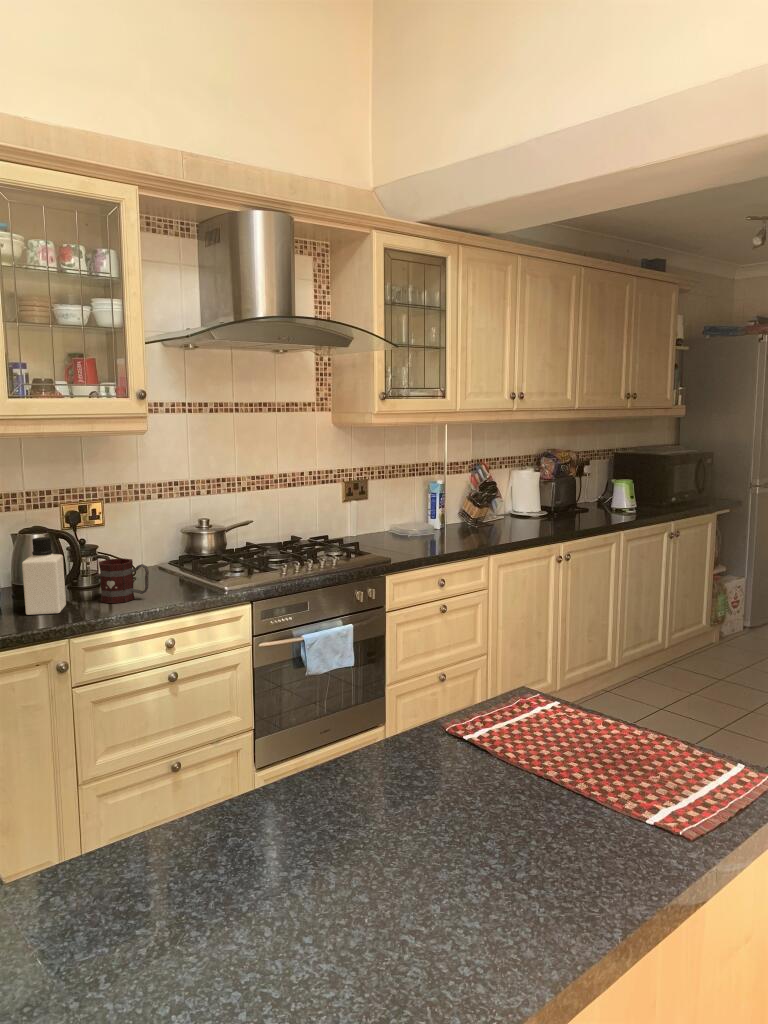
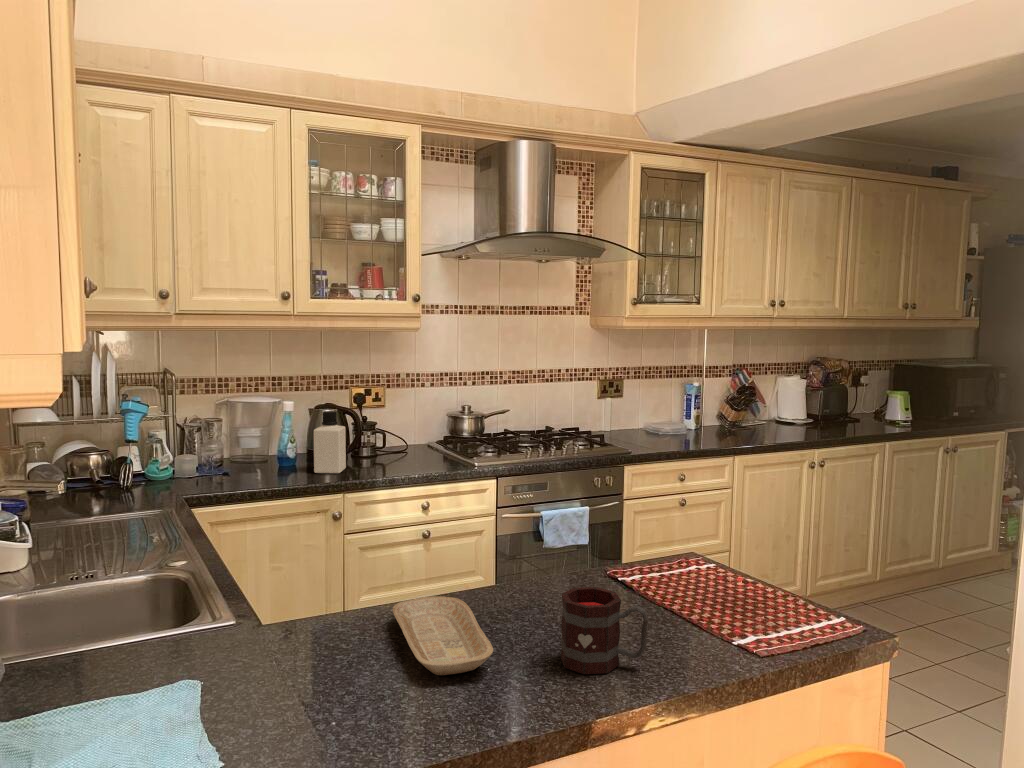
mug: present [99,558,149,603] -> present [560,587,648,674]
tray: none [193,800,363,943] -> present [393,596,493,675]

